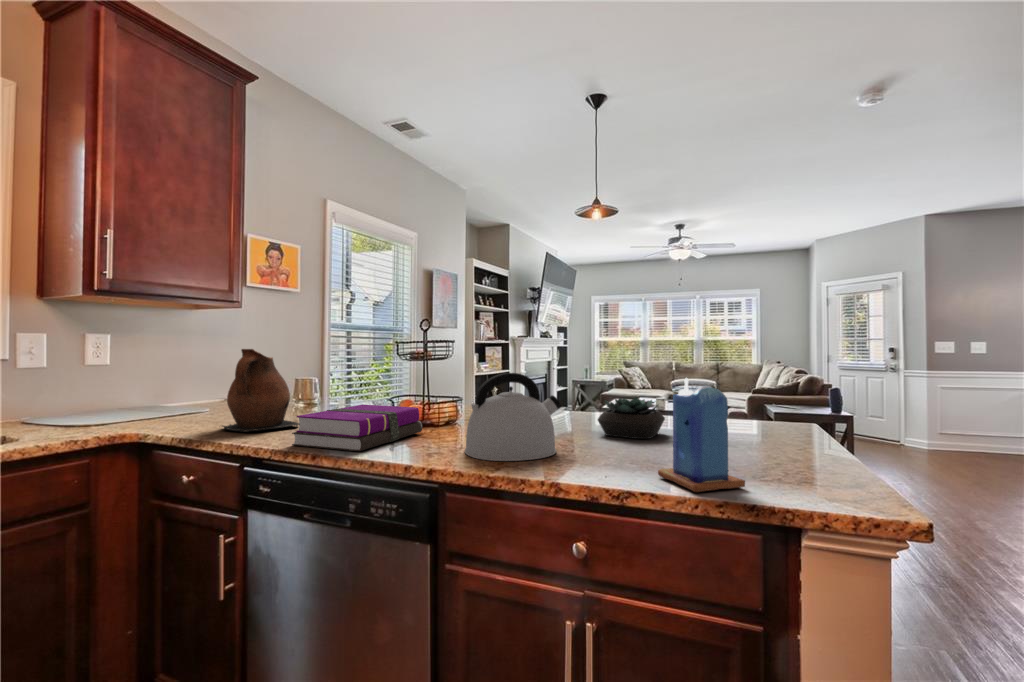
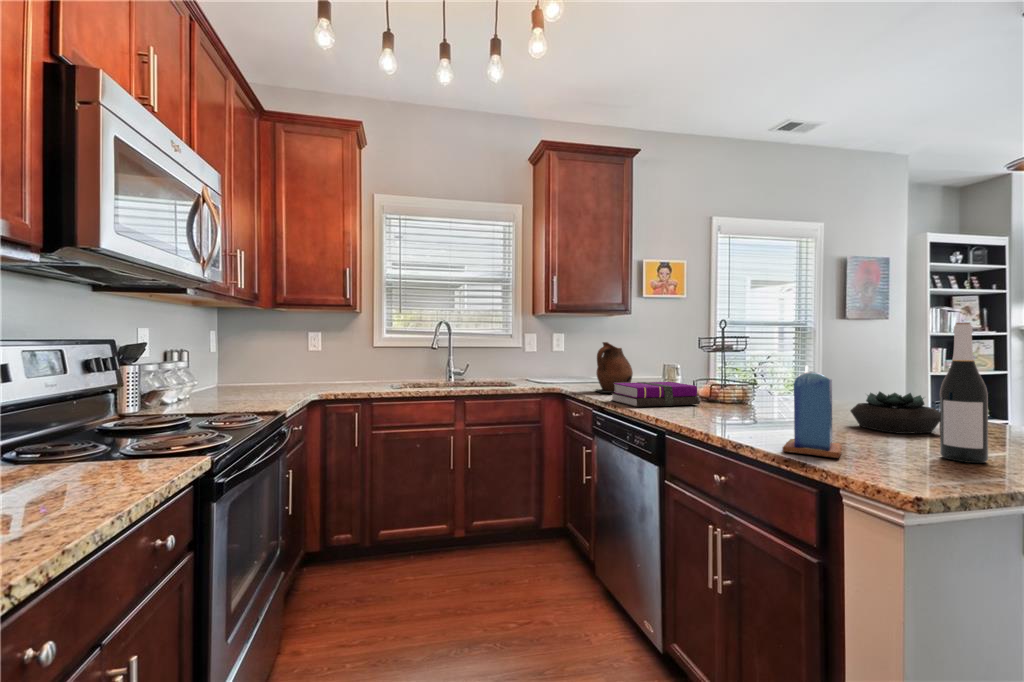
wine bottle: none [743,331,780,463] -> present [940,323,988,463]
kettle: present [465,373,561,461] -> none [693,360,777,425]

